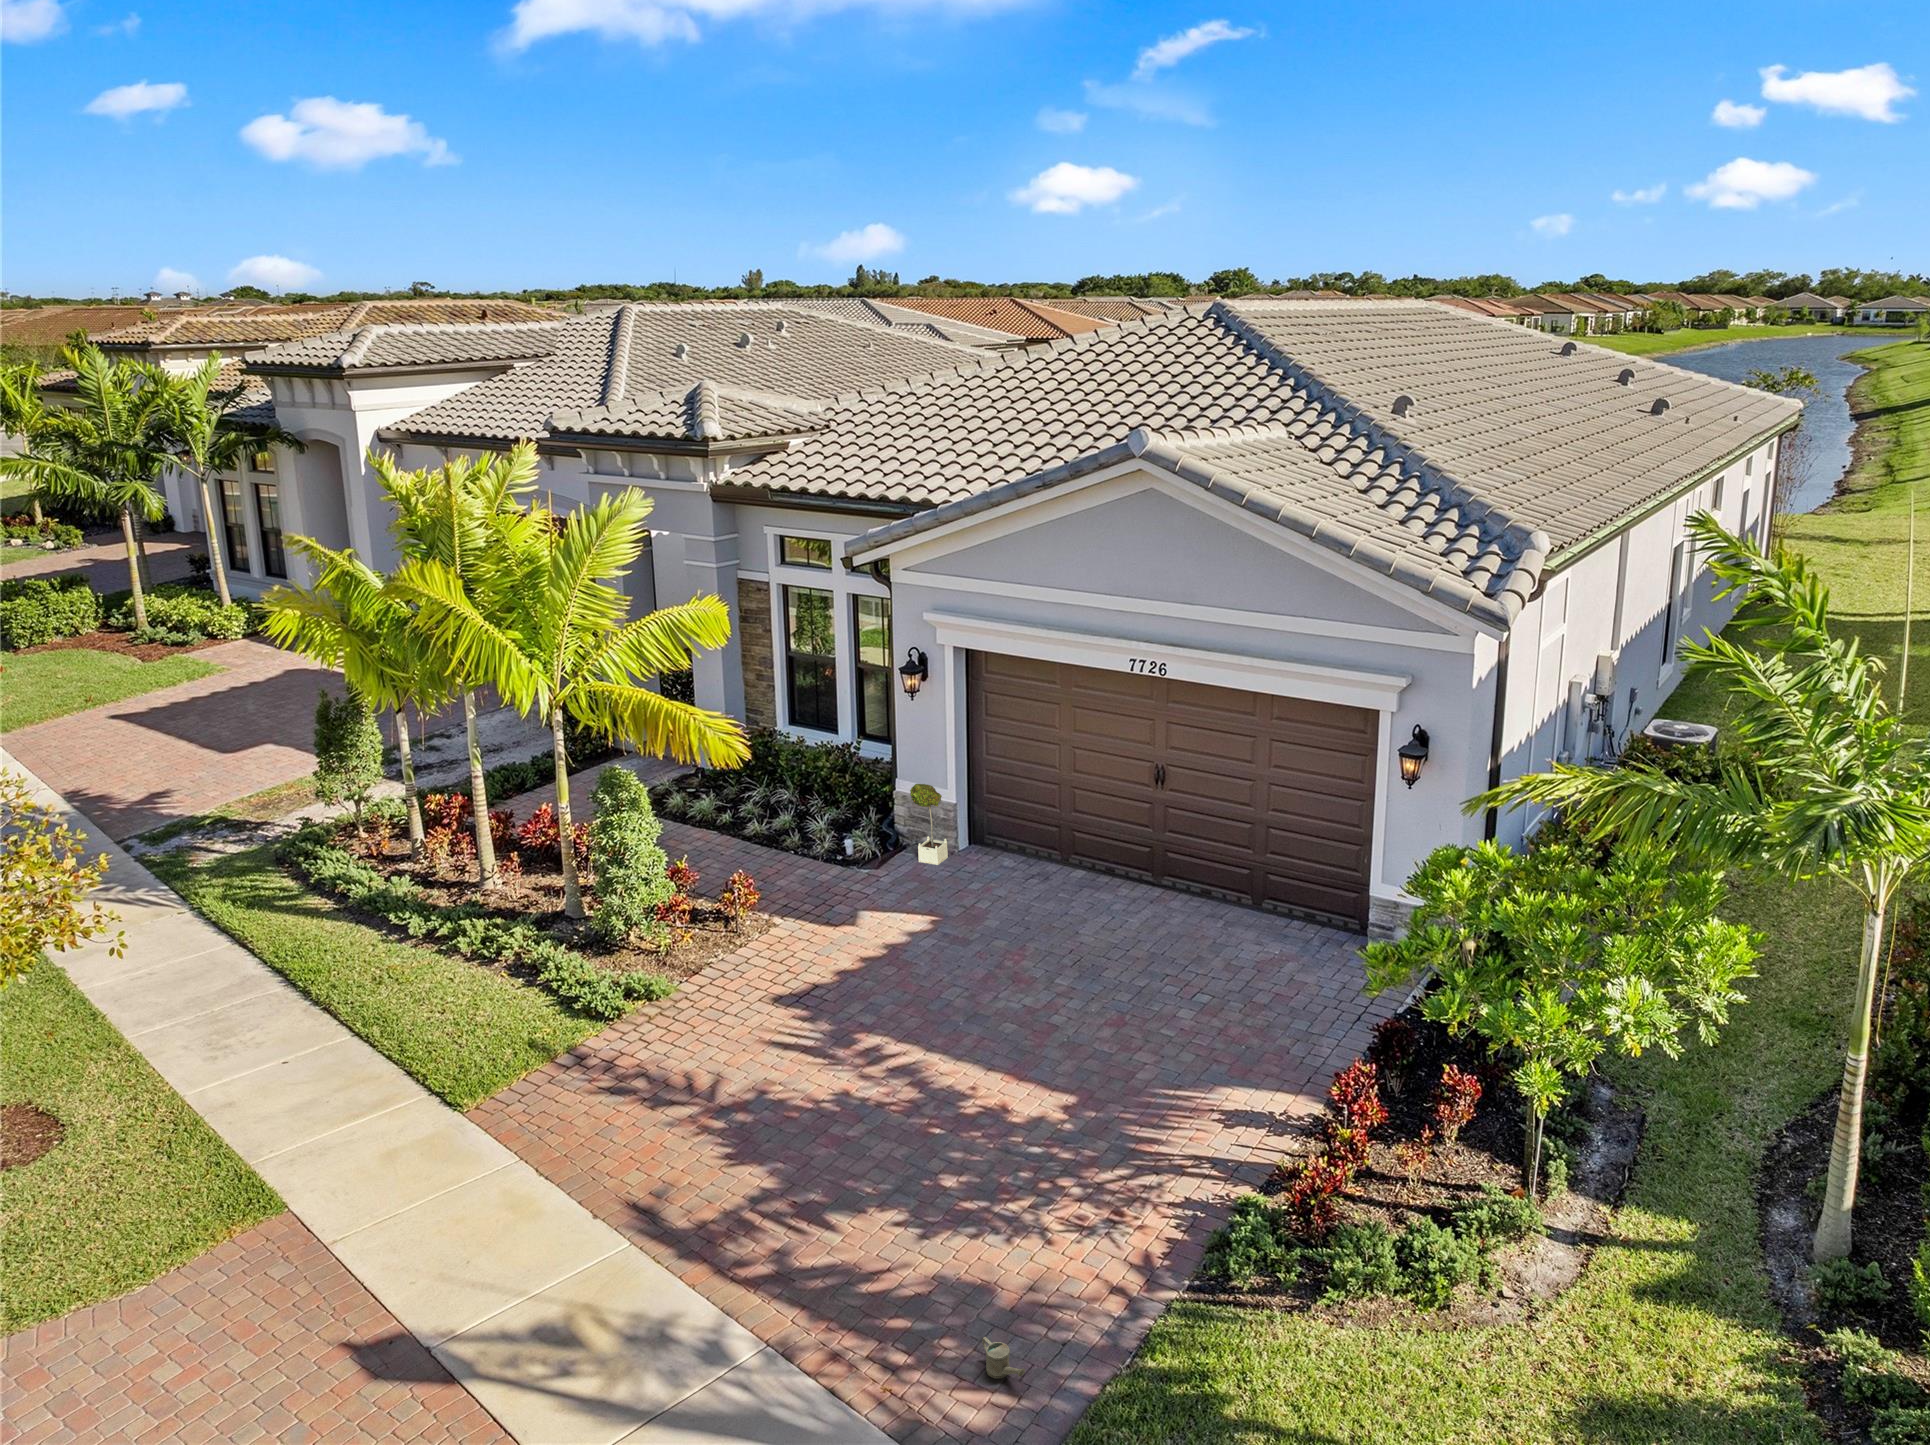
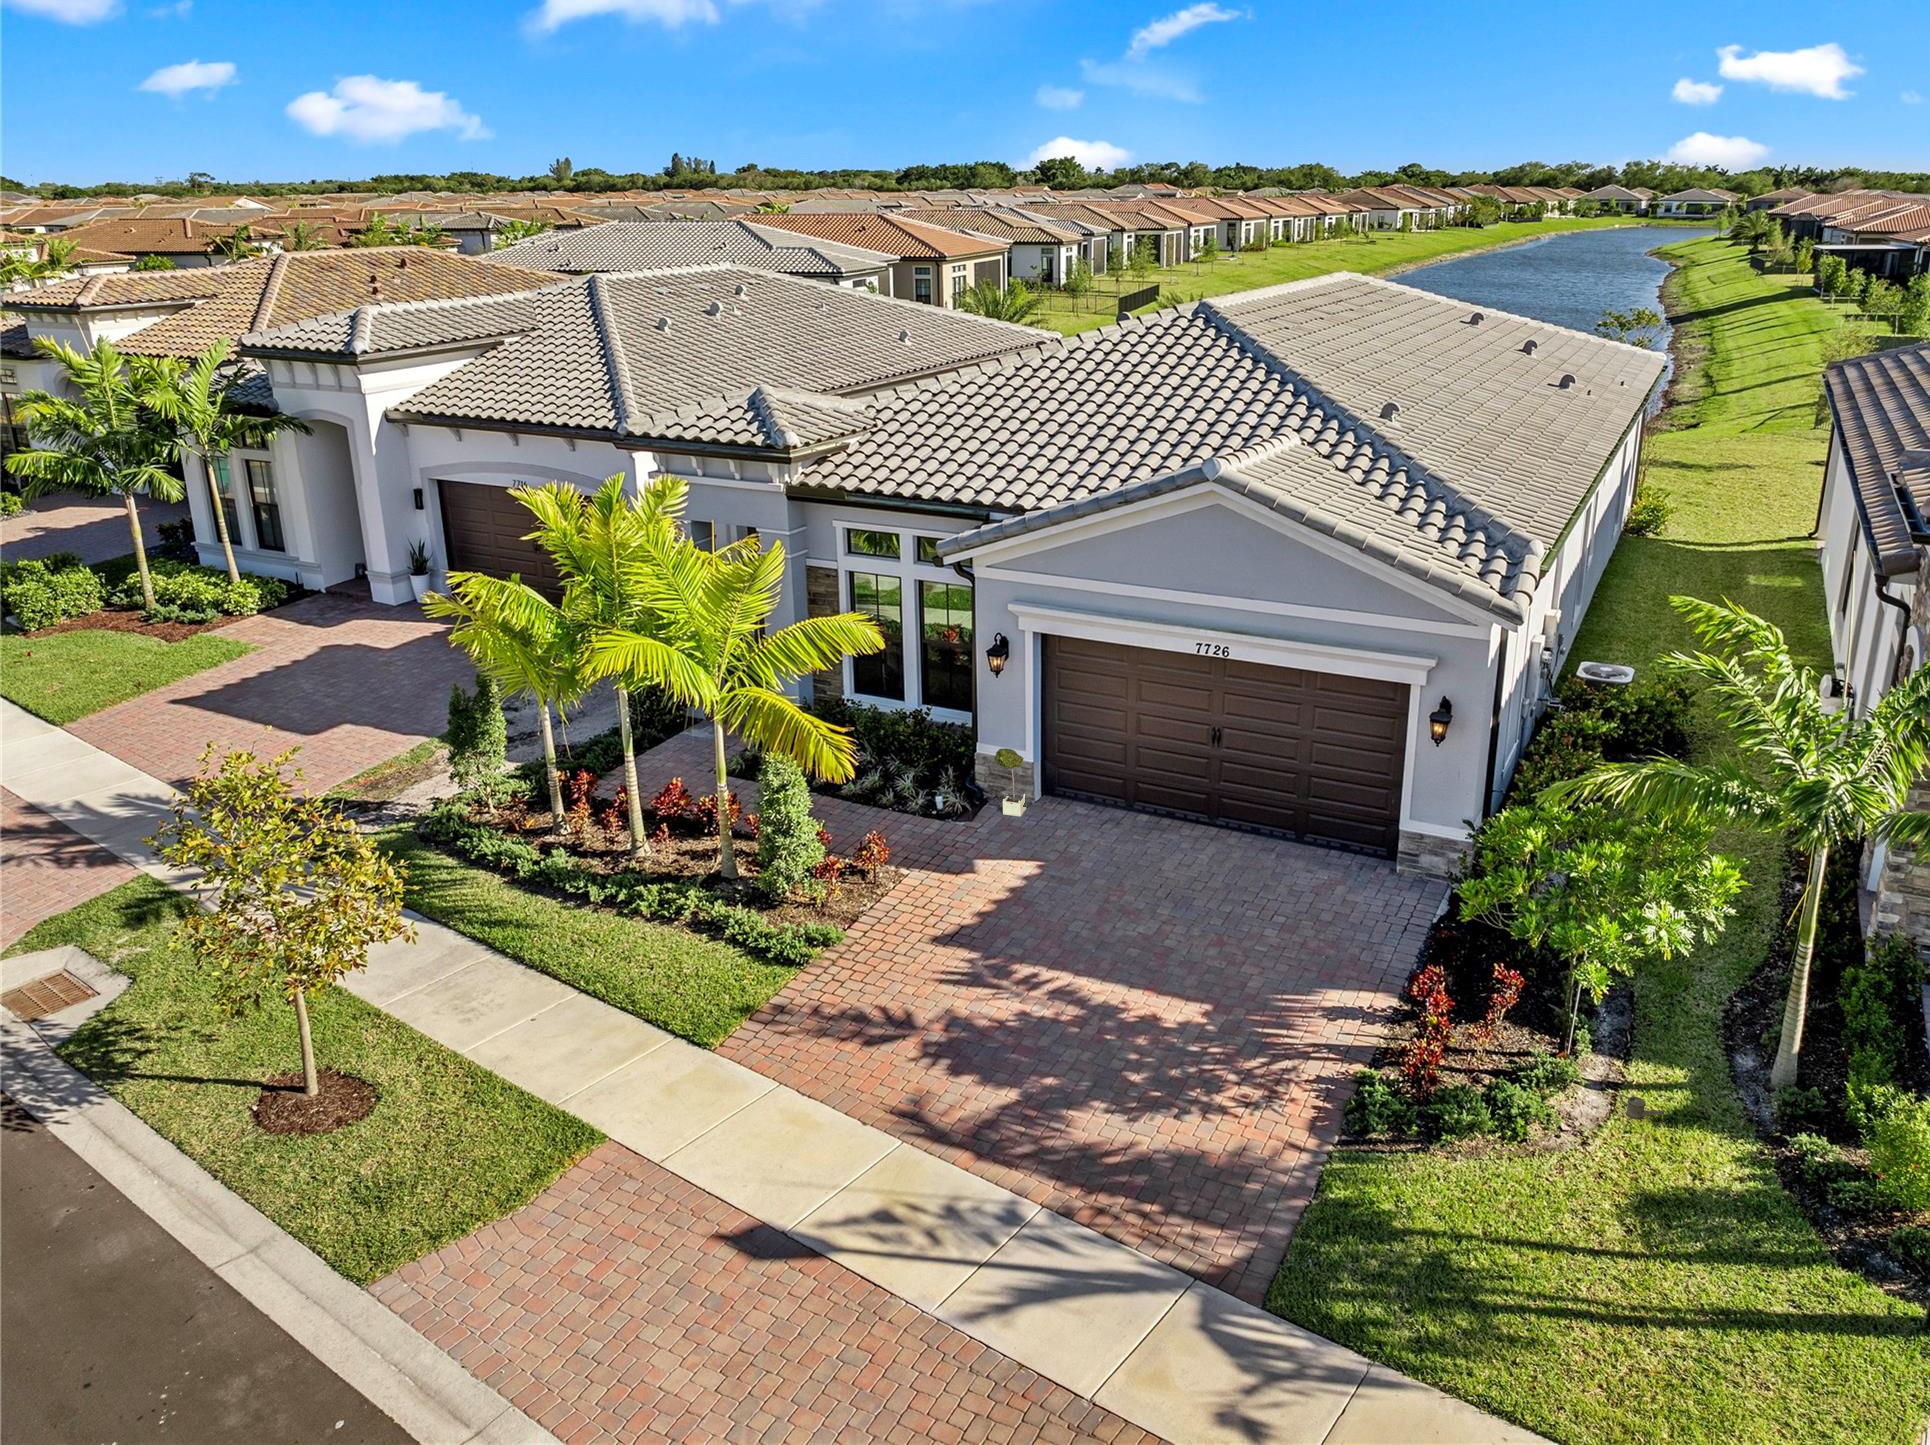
watering can: present [982,1337,1025,1378] -> present [1620,1094,1664,1119]

